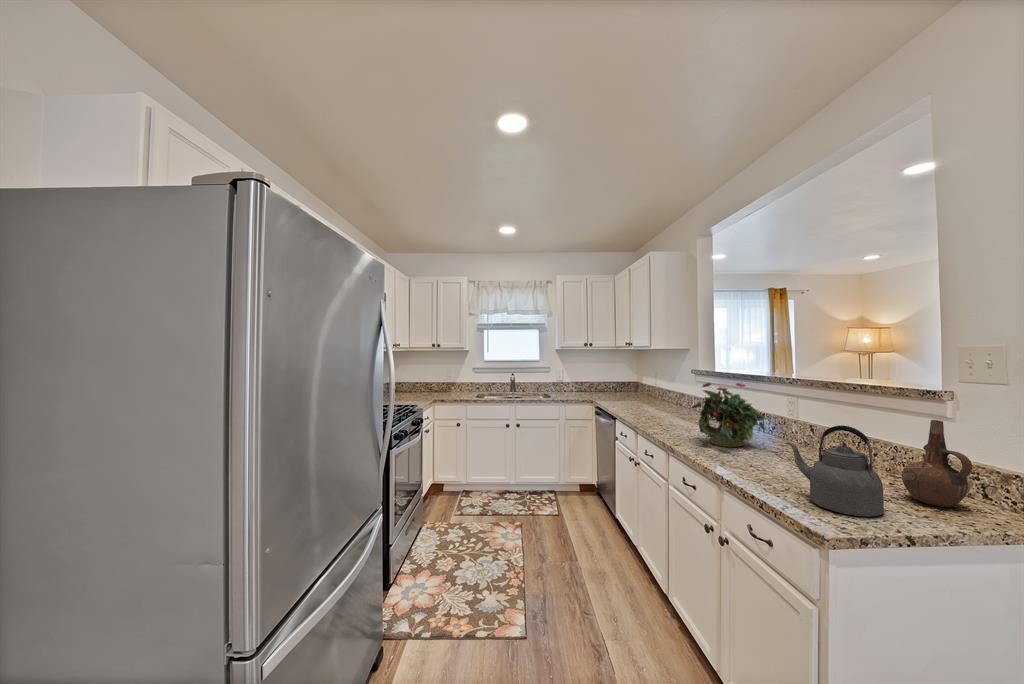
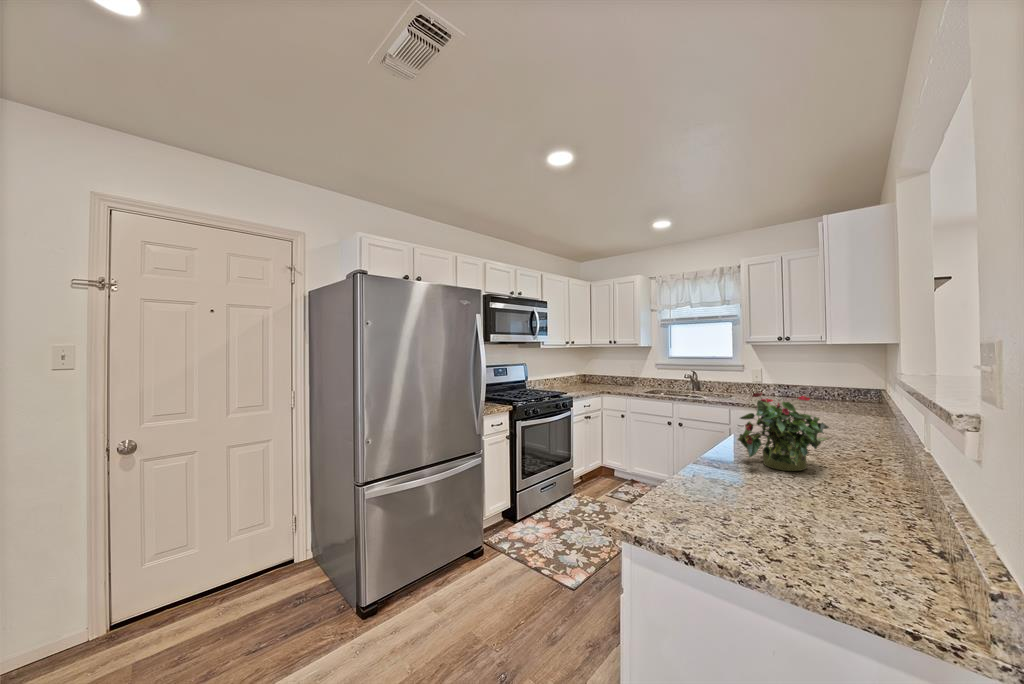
ceramic pitcher: present [902,420,972,507] -> none [805,455,881,568]
kettle: present [785,425,884,517] -> none [676,442,744,540]

